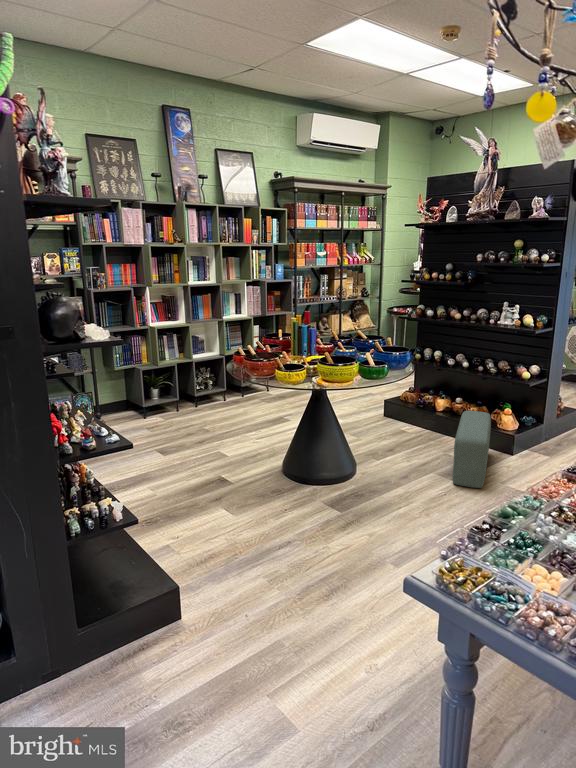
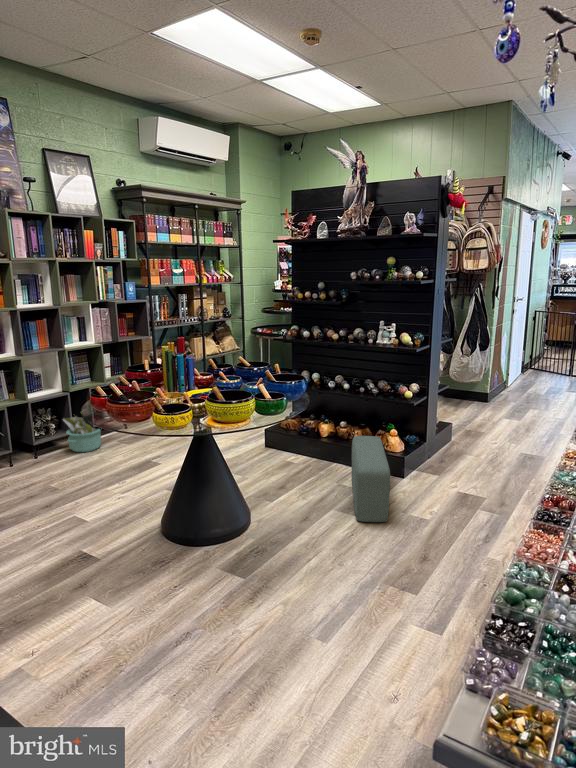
decorative plant: none [217,372,248,406] -> present [63,417,101,452]

